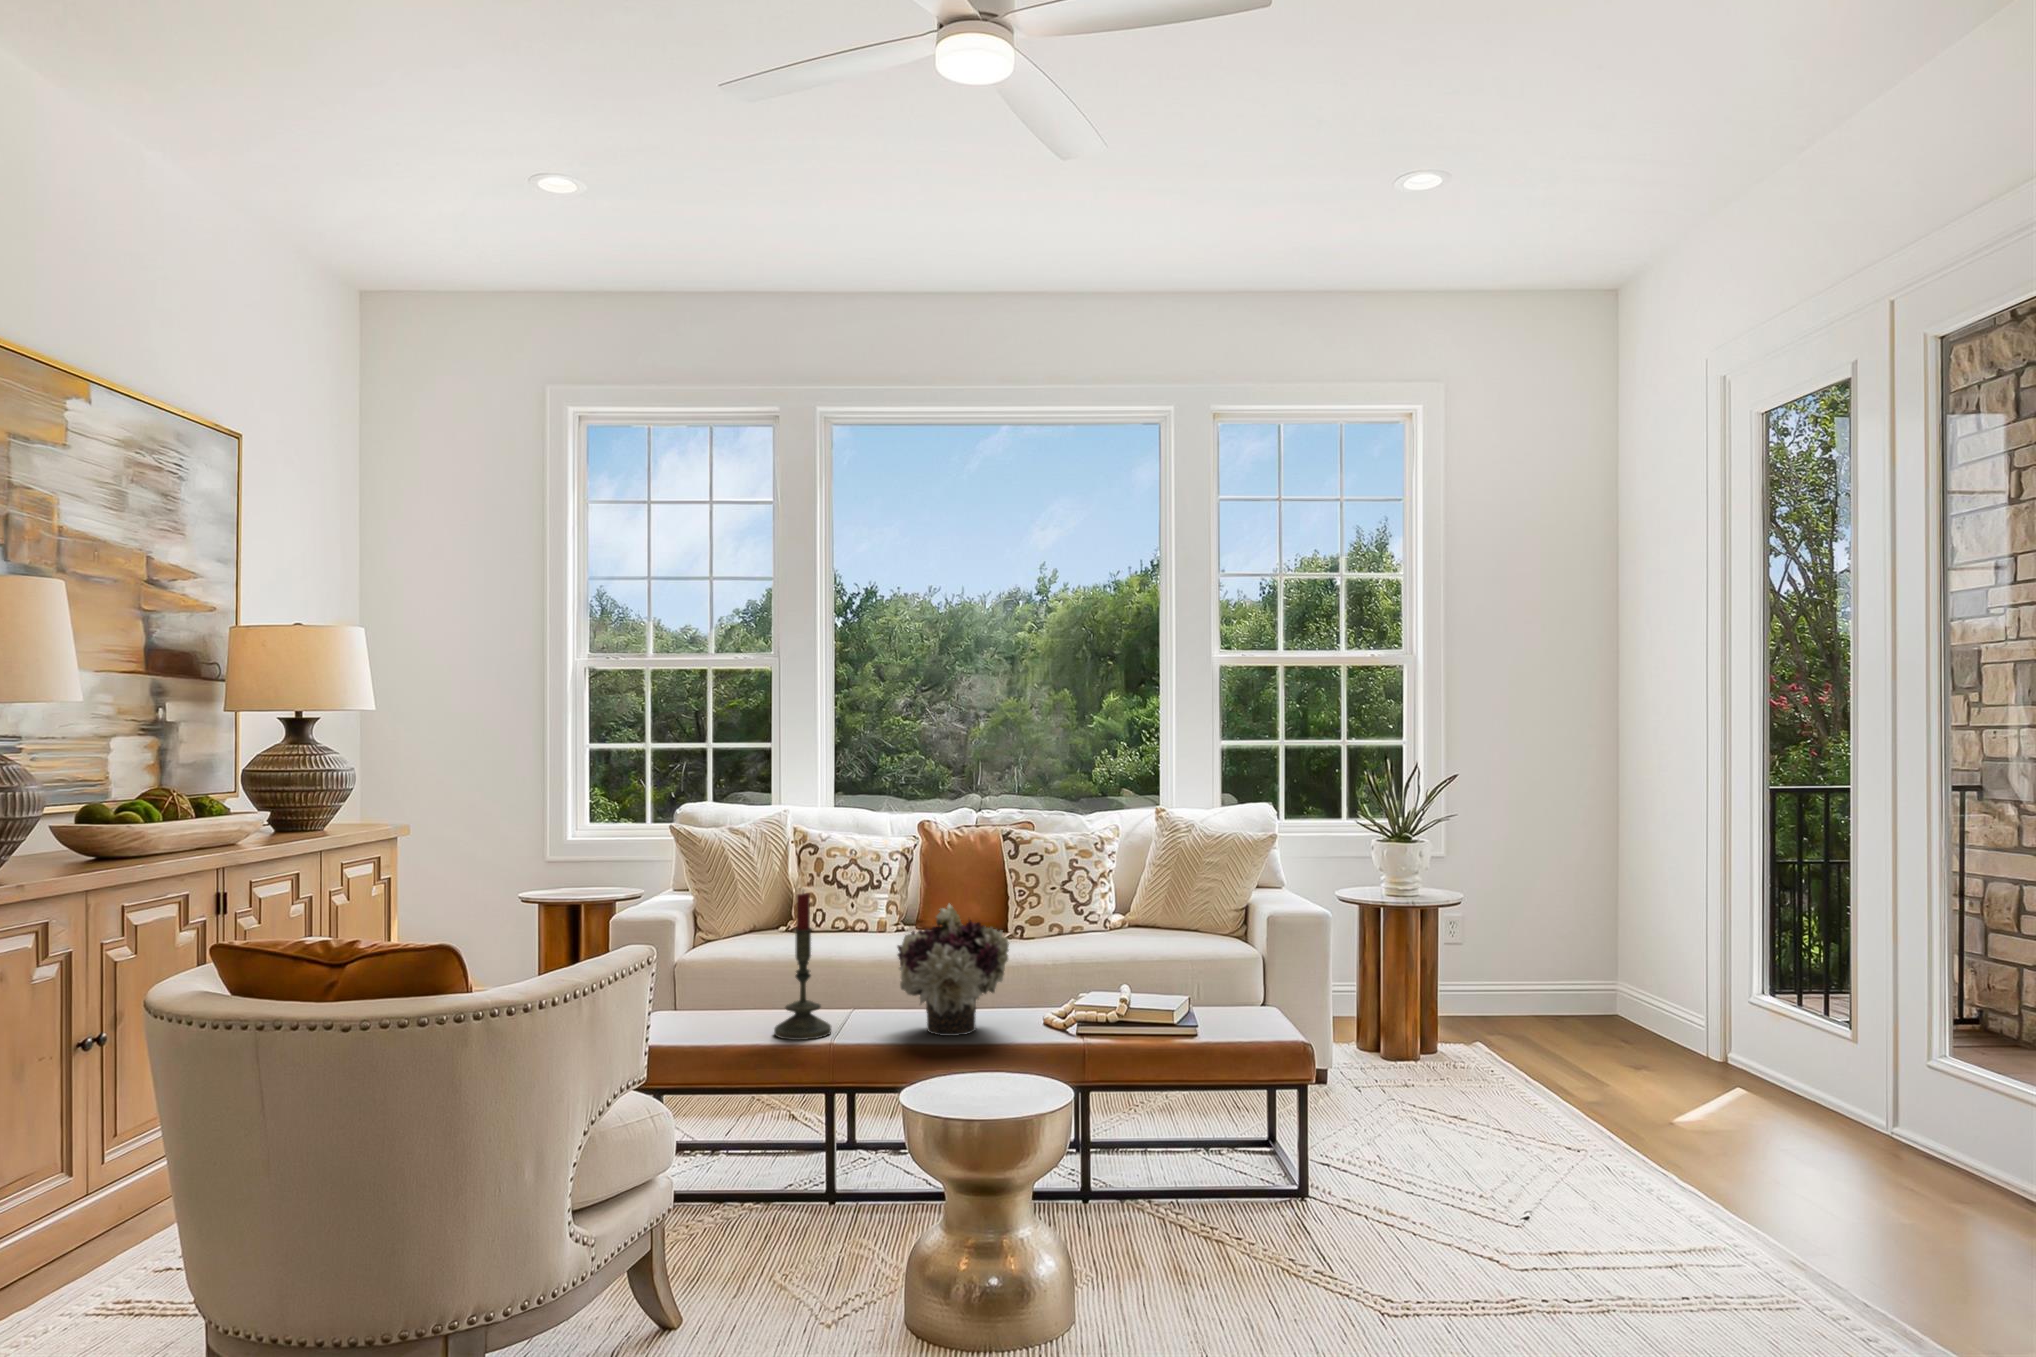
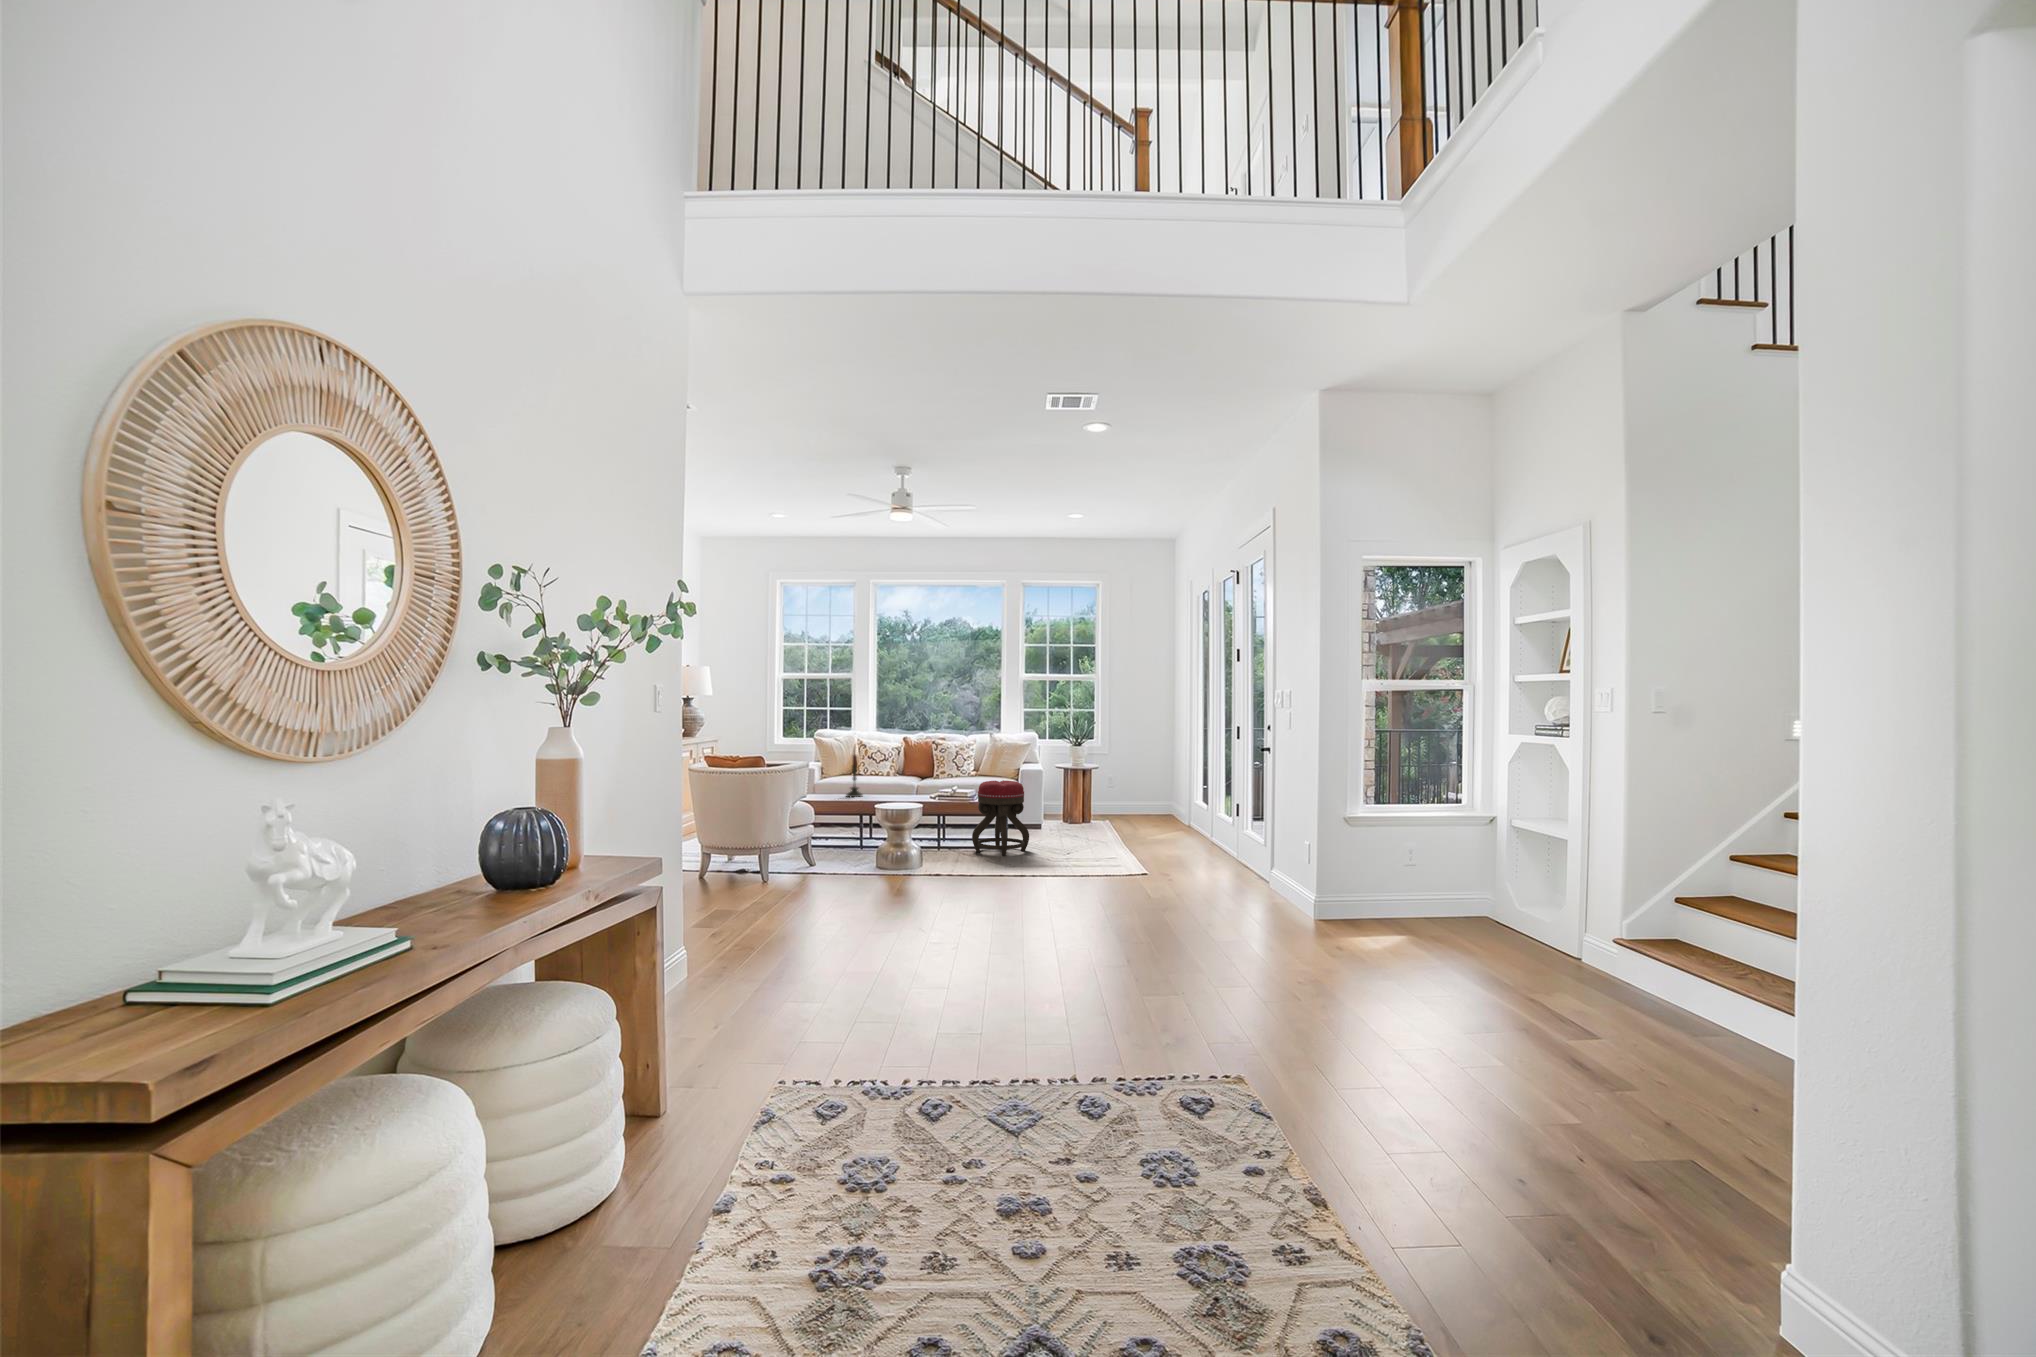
flower arrangement: present [897,904,1009,1036] -> none [883,759,916,797]
ottoman: none [1223,977,1416,1264] -> present [972,780,1029,855]

